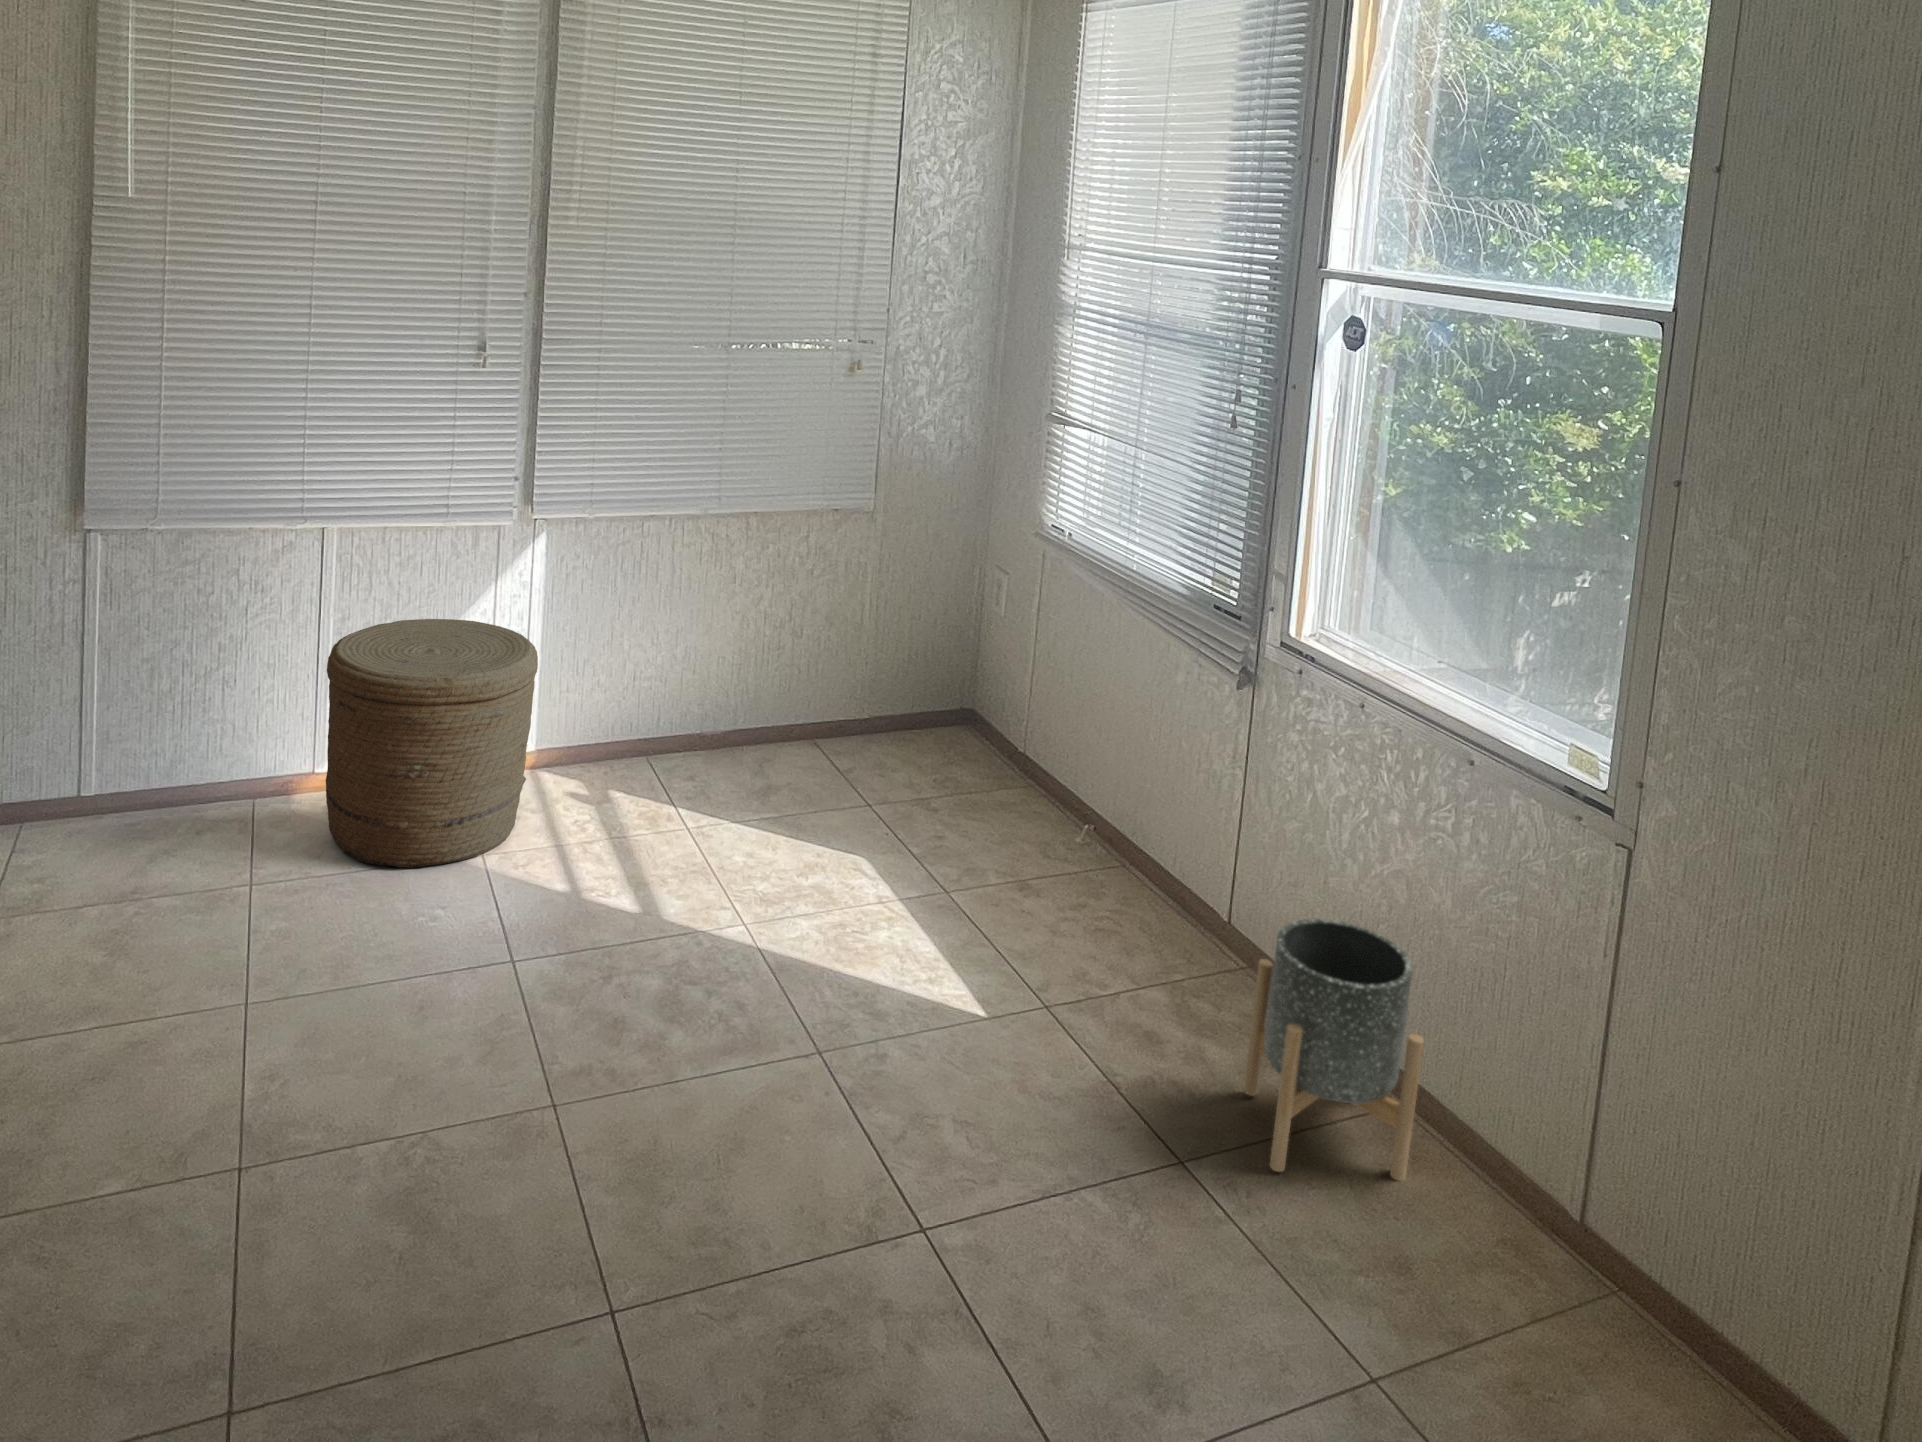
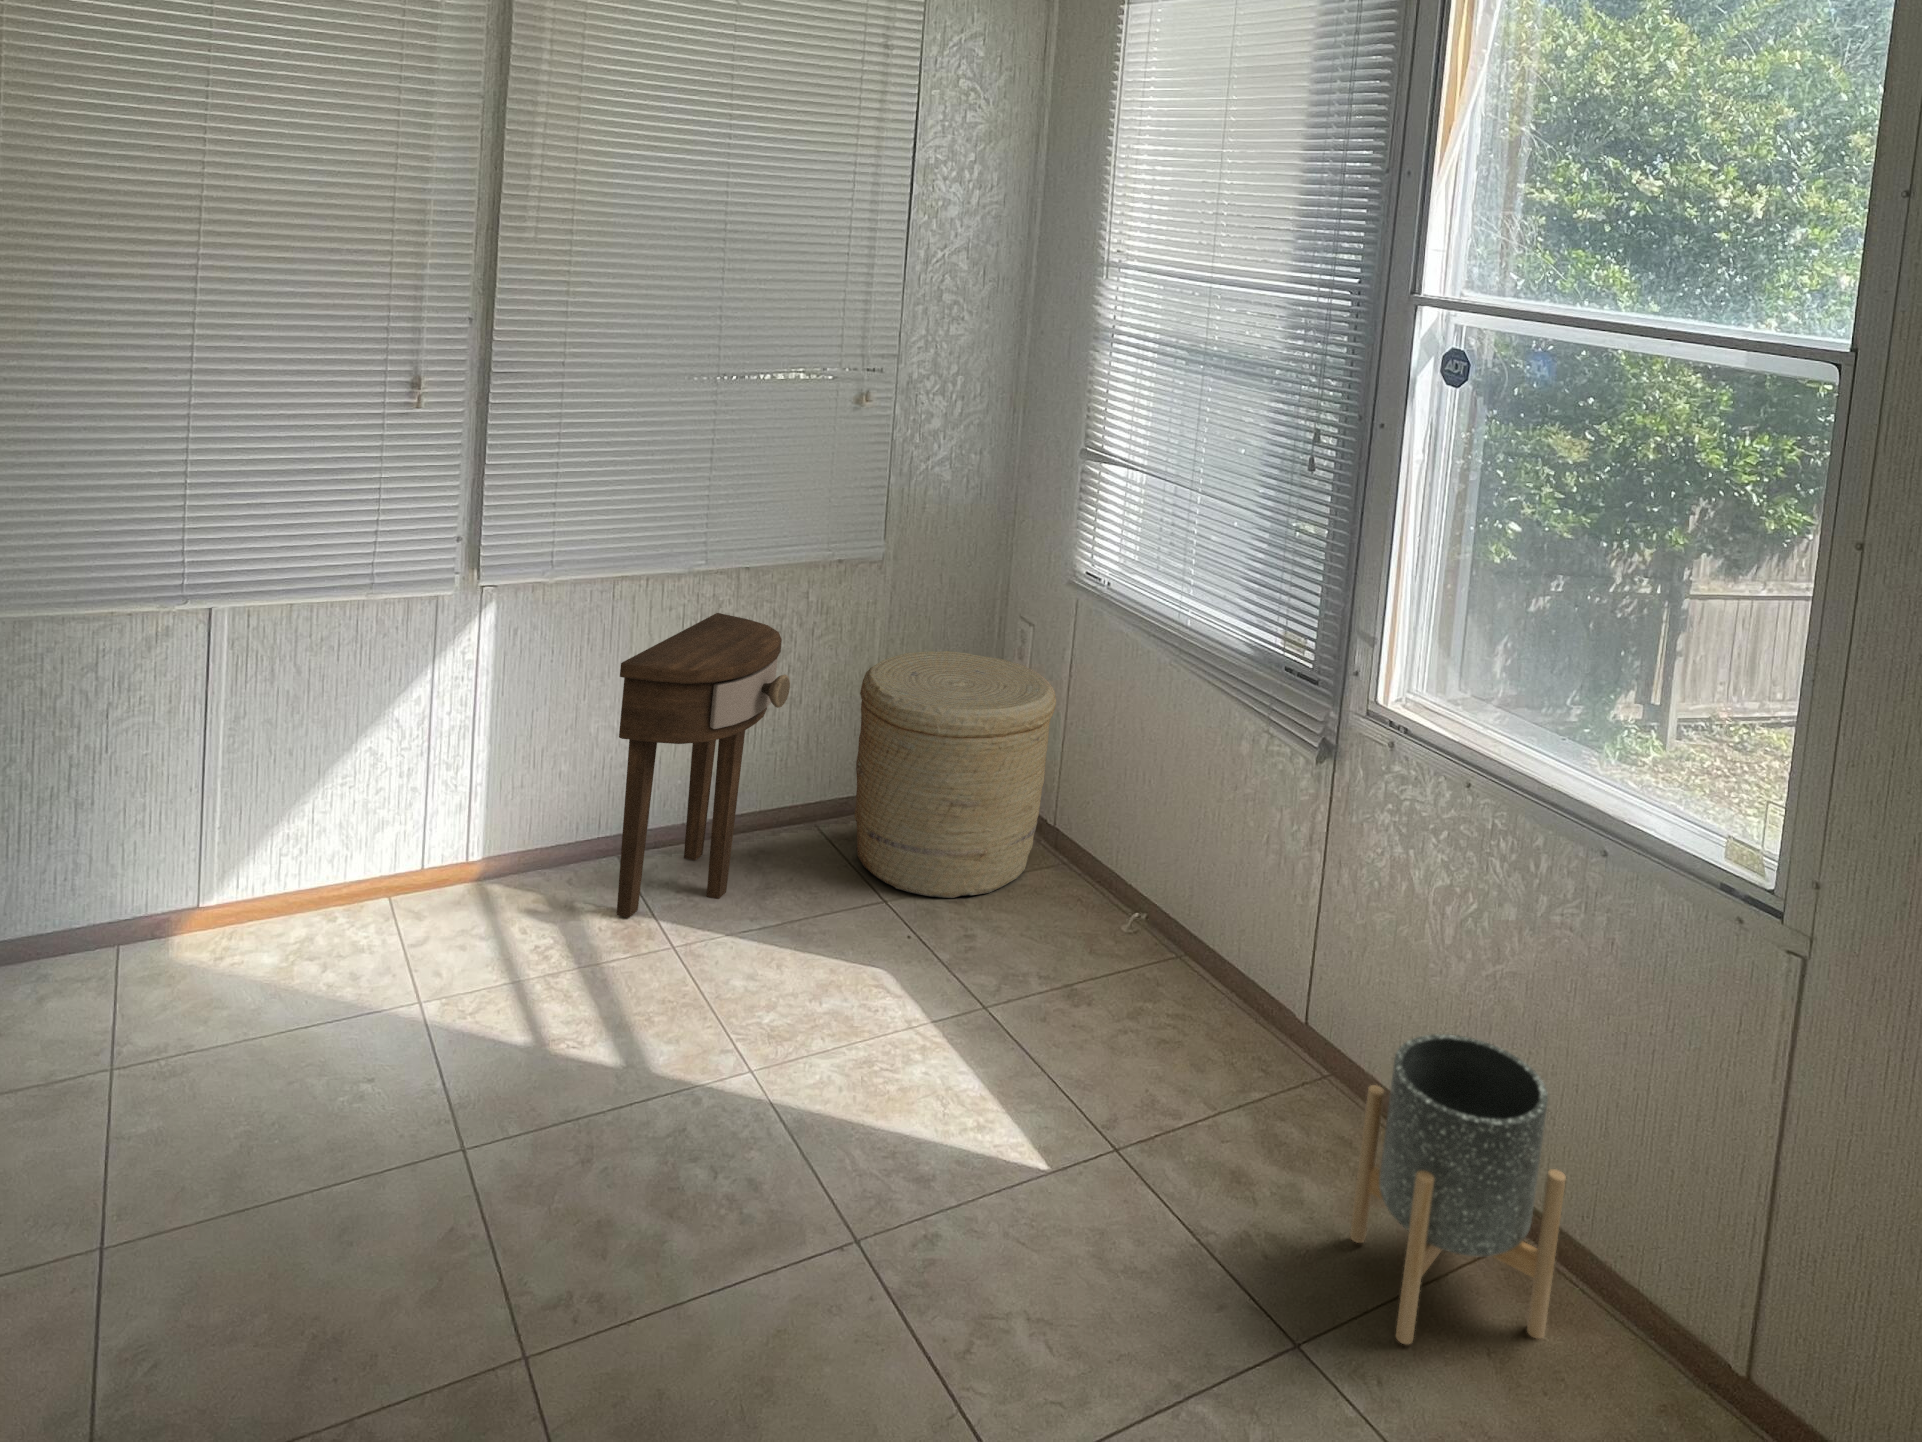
side table: none [644,553,789,806] -> present [617,613,790,918]
woven basket: present [326,619,538,868] -> present [854,651,1056,898]

